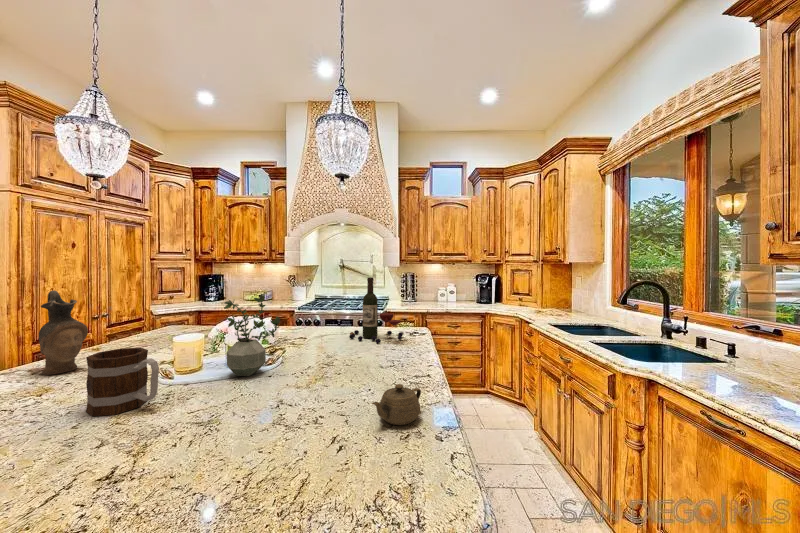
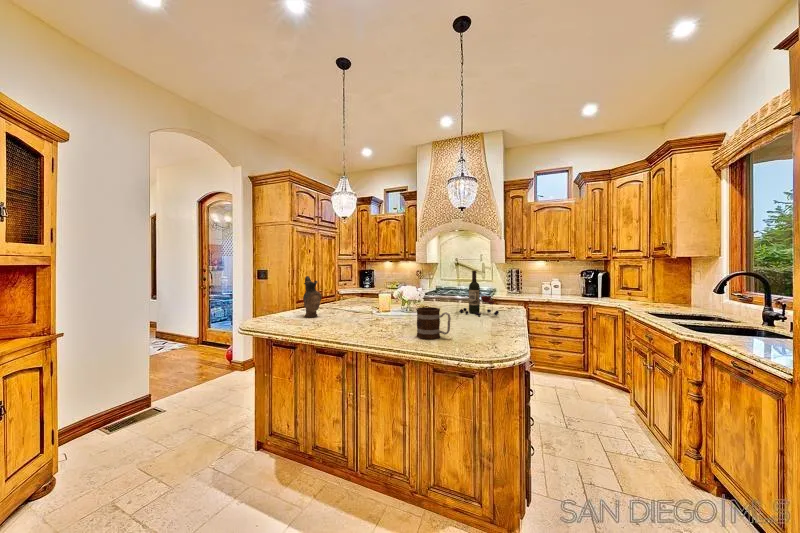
potted plant: present [224,294,280,376] -> none [386,279,416,325]
mug: present [86,348,159,416] -> present [417,307,451,339]
teapot: present [372,384,421,425] -> none [464,328,495,348]

